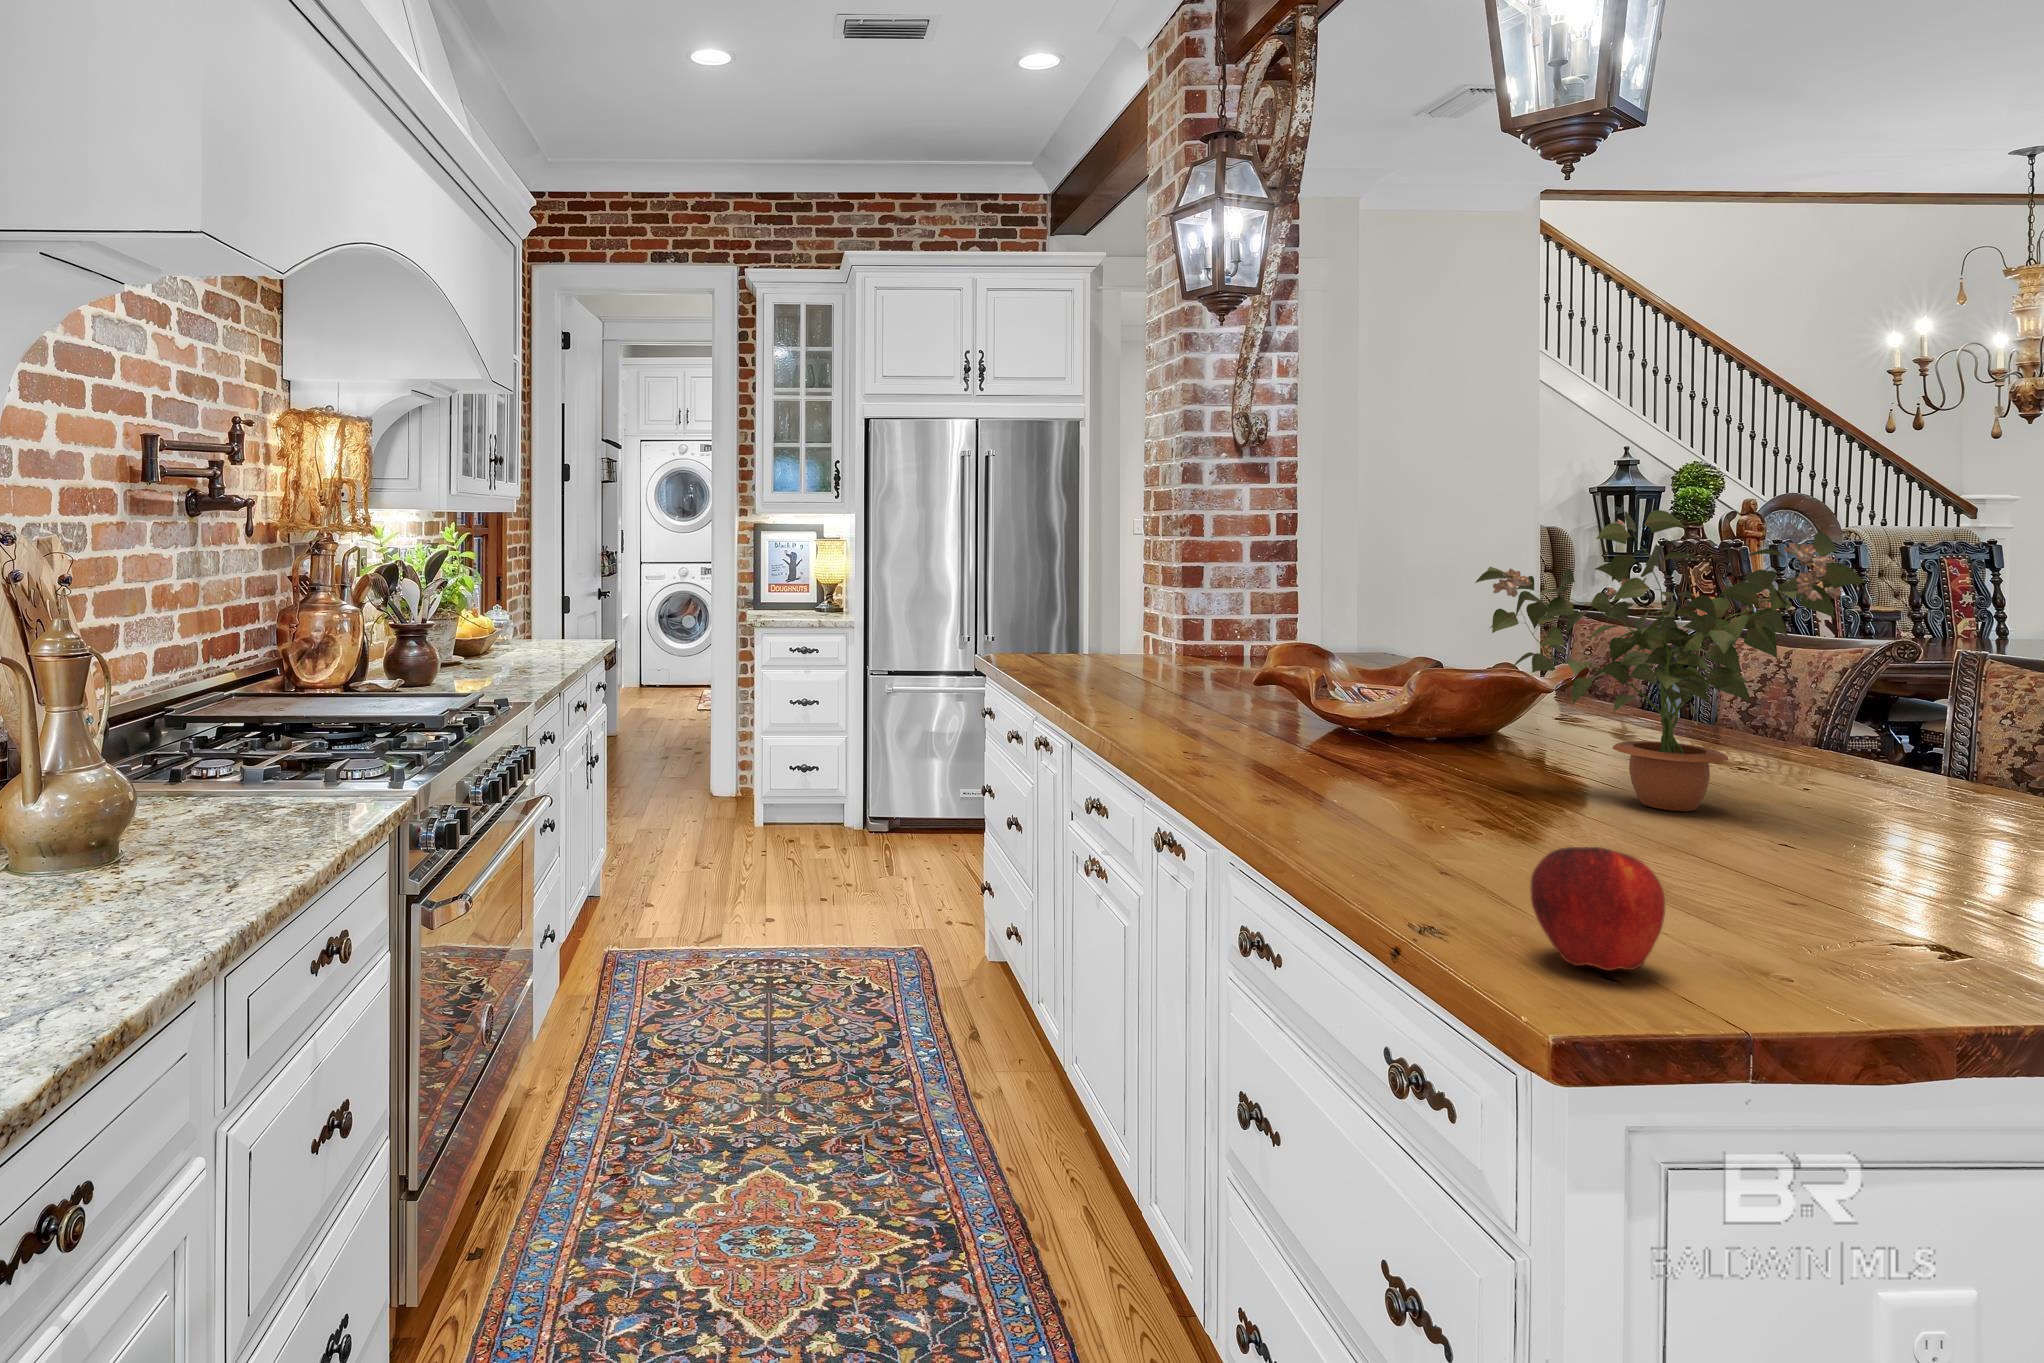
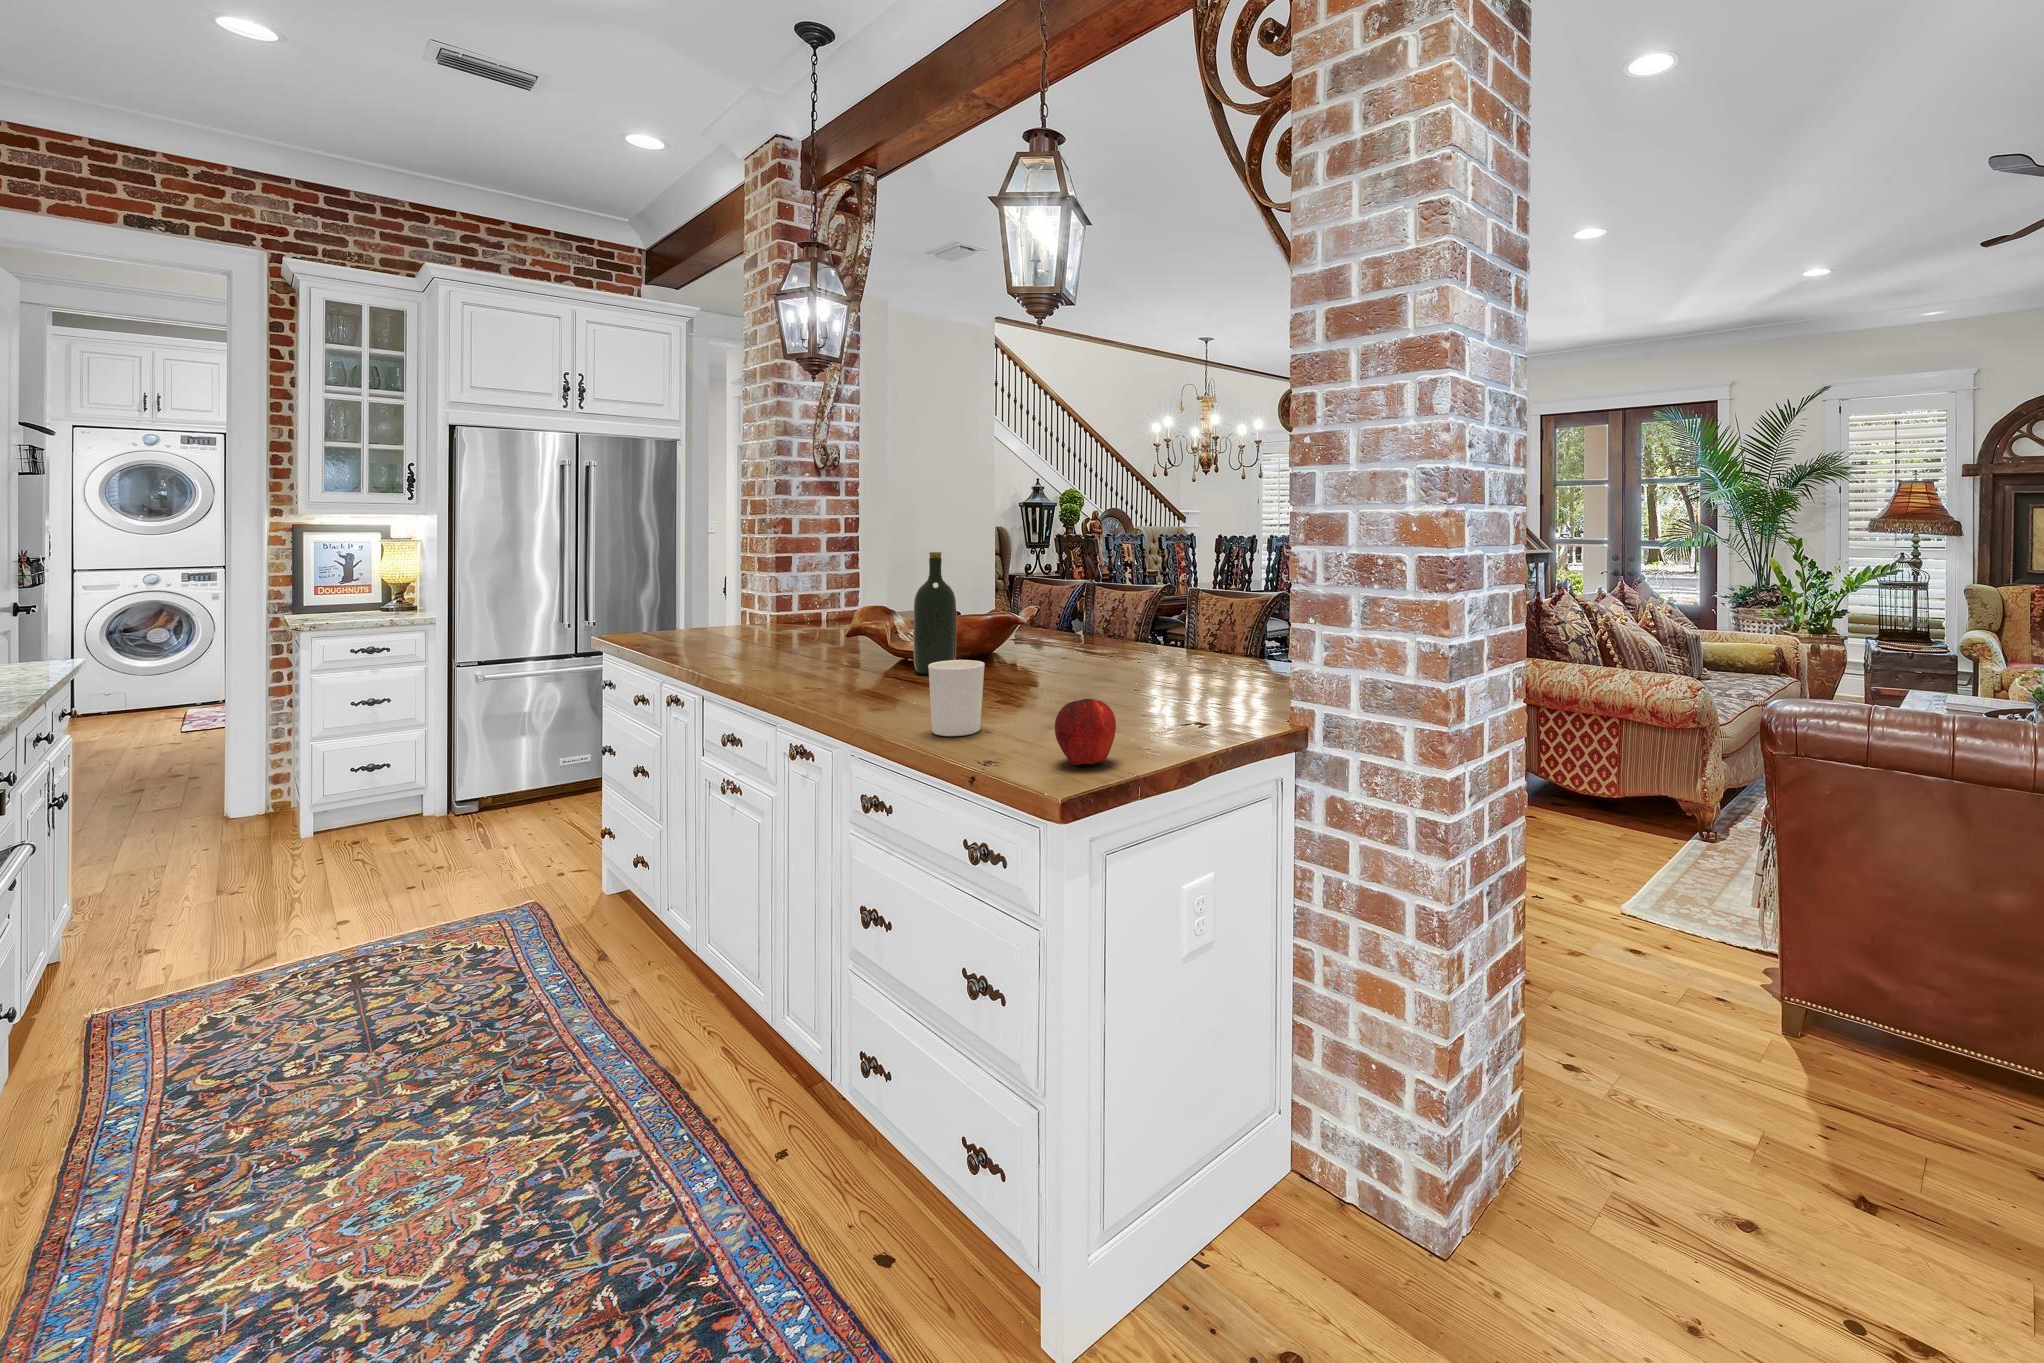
potted plant: present [1475,510,1866,811] -> none [992,516,1174,681]
wine bottle: none [1345,568,1415,758] -> present [913,552,957,674]
candle holder: none [1327,742,1424,866] -> present [928,660,985,736]

